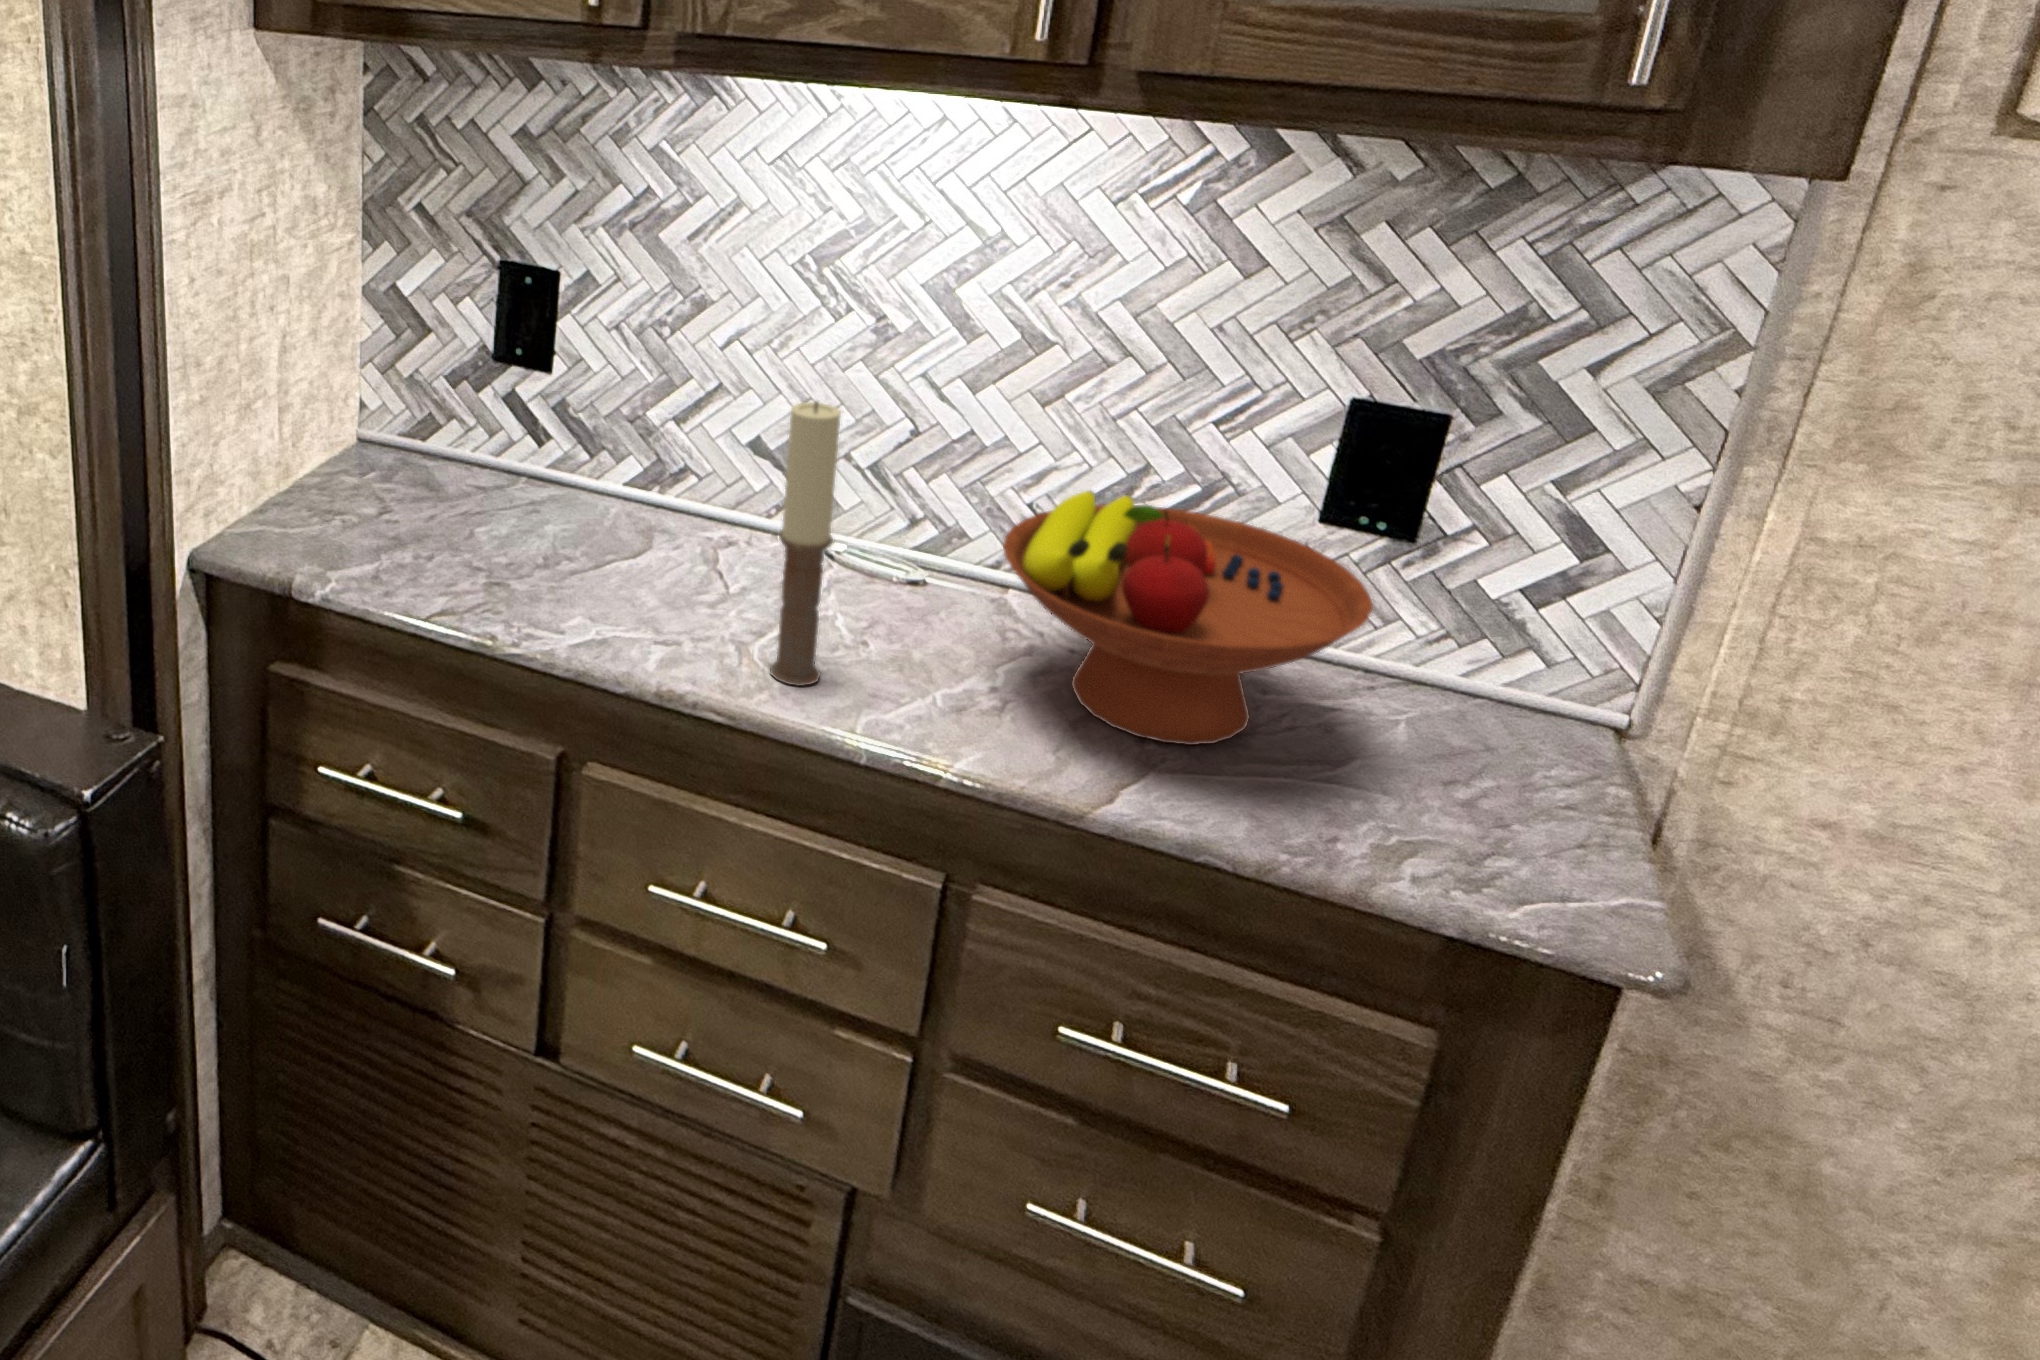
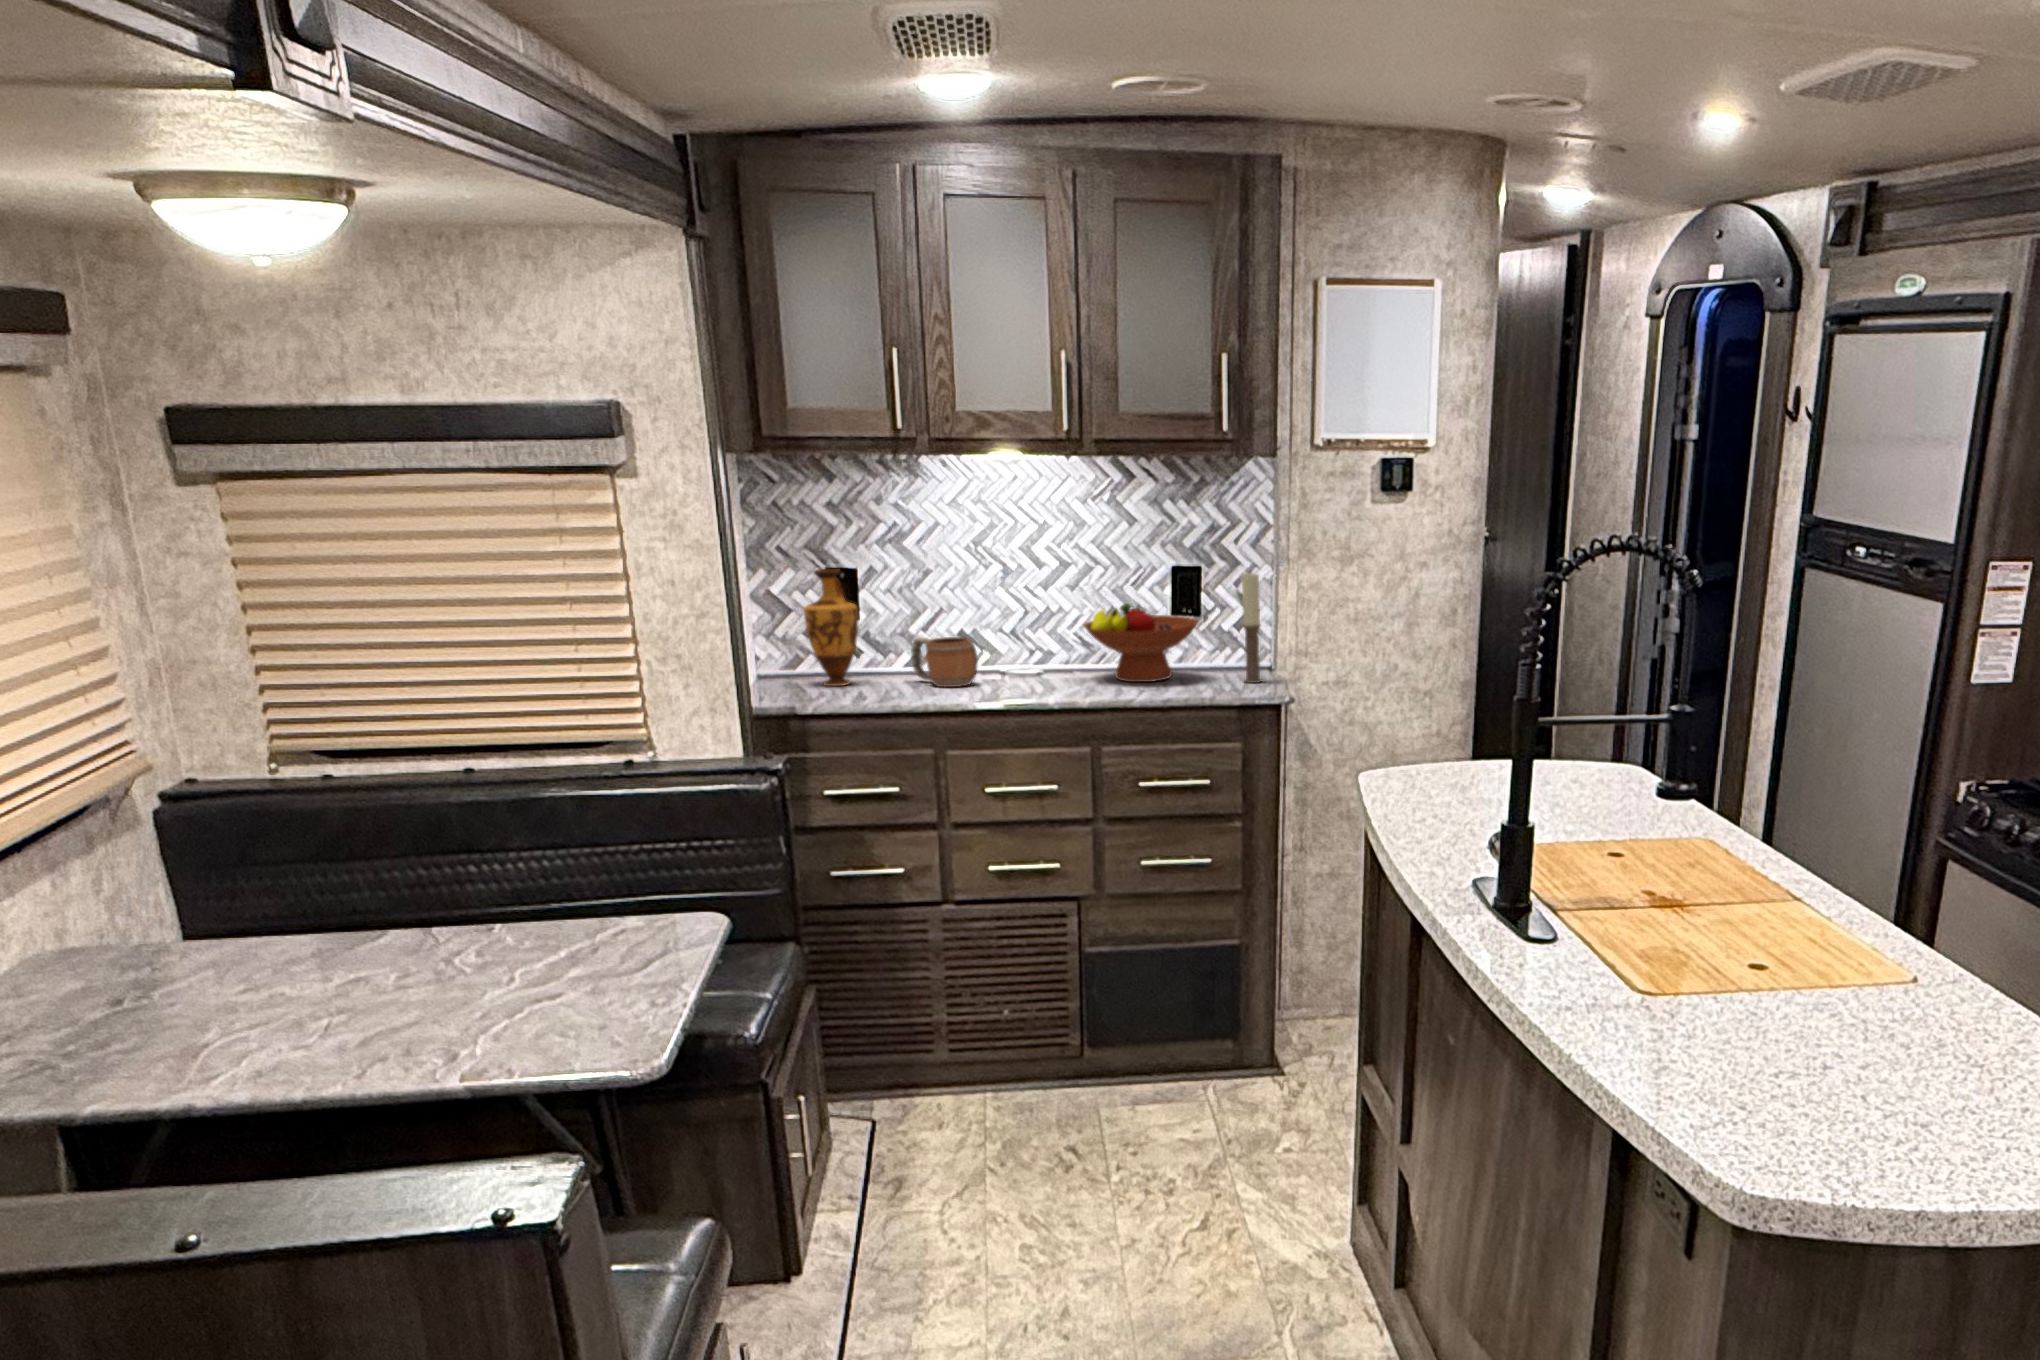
vase: none [380,282,493,530] -> present [804,569,858,686]
candle: present [770,402,841,686] -> present [1242,573,1261,683]
mug: none [589,462,714,612] -> present [911,637,978,687]

